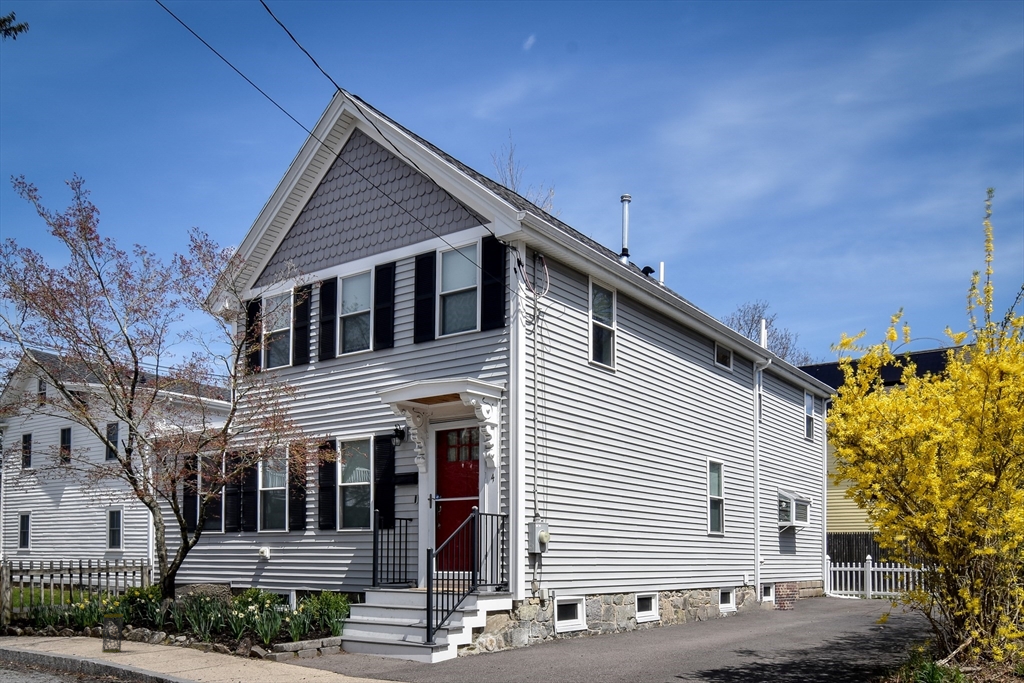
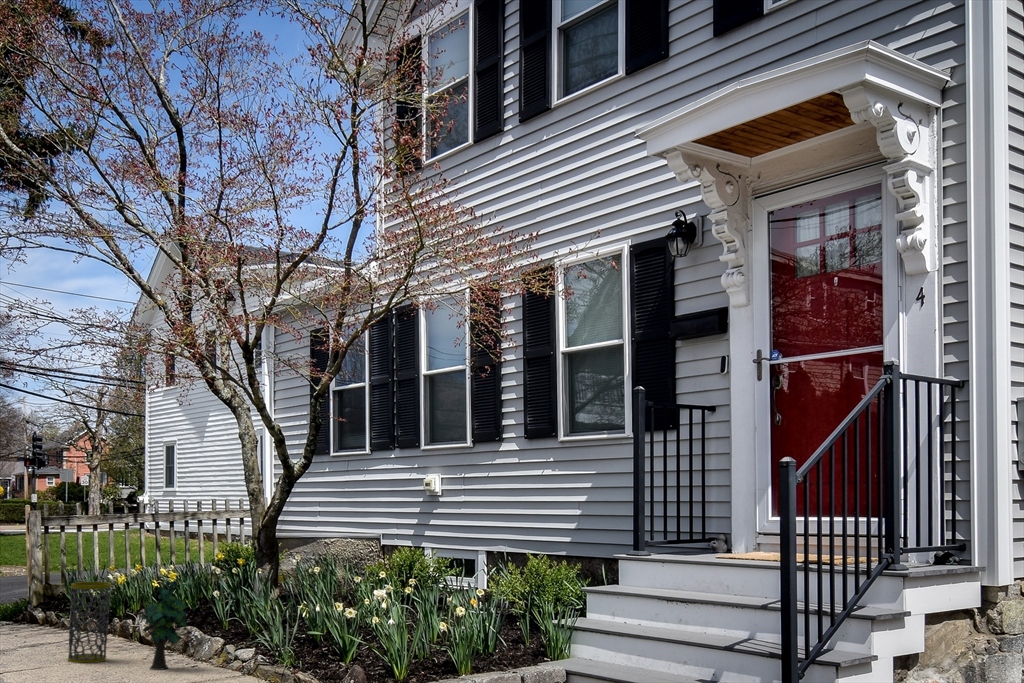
decorative plant: none [140,611,165,653] -> present [136,581,188,670]

